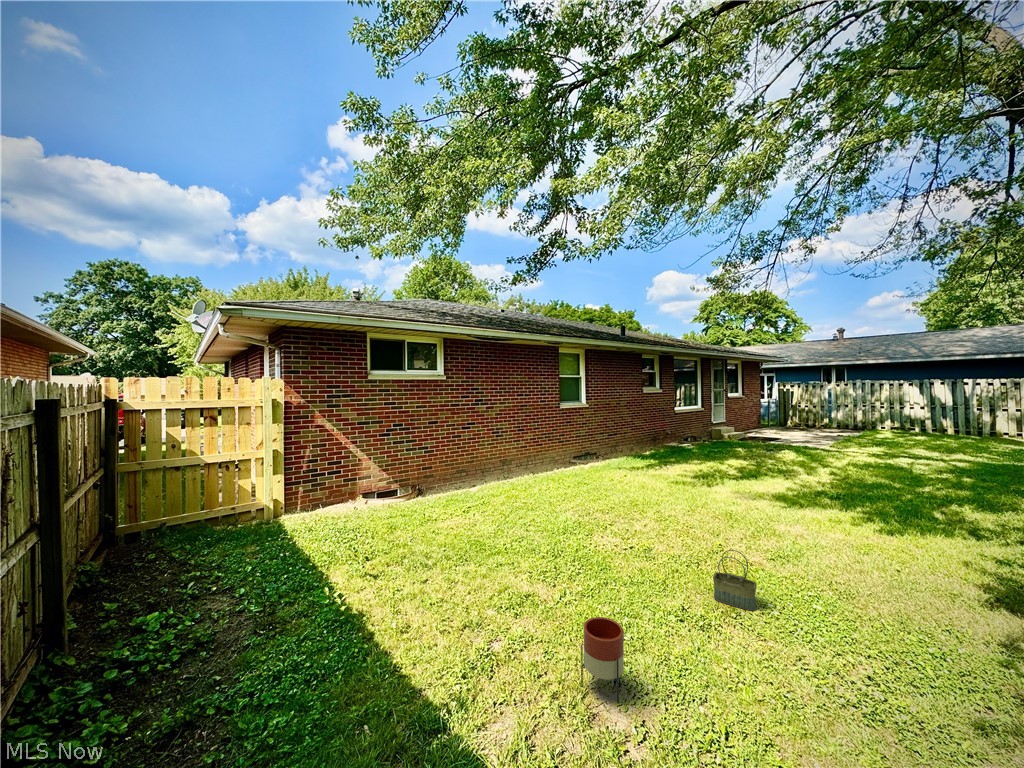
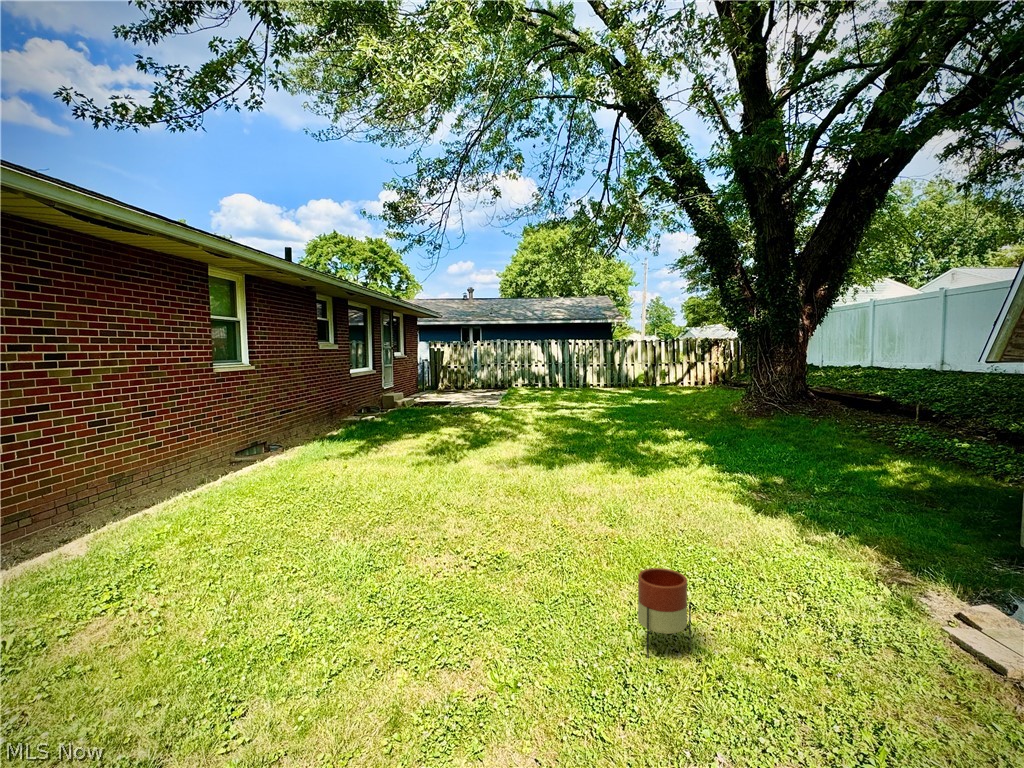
basket: present [713,550,757,611] -> none [607,484,649,541]

